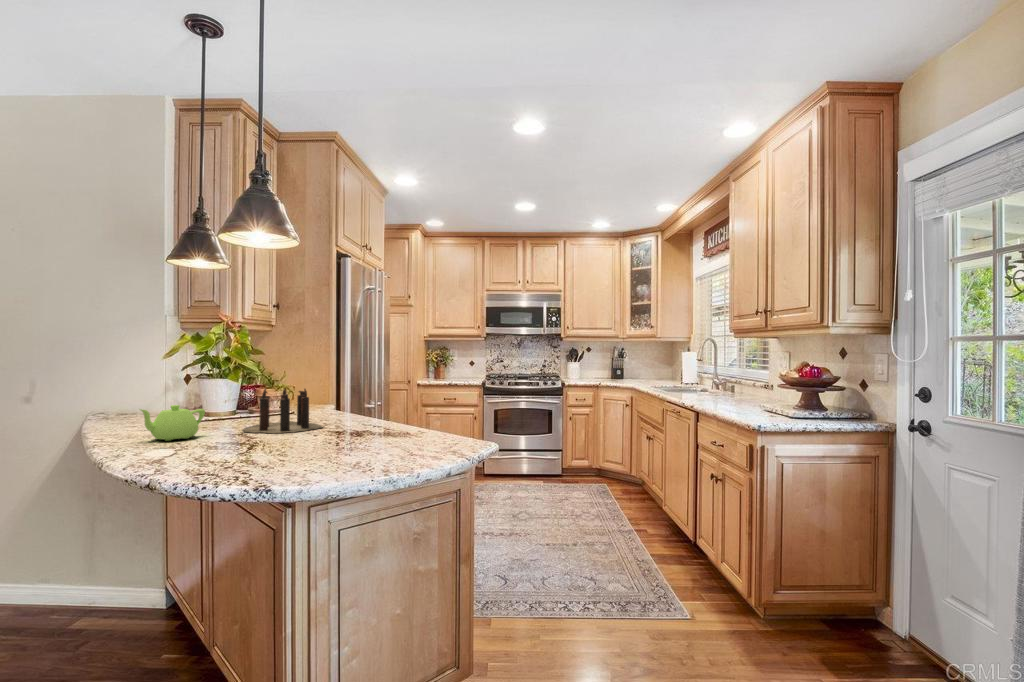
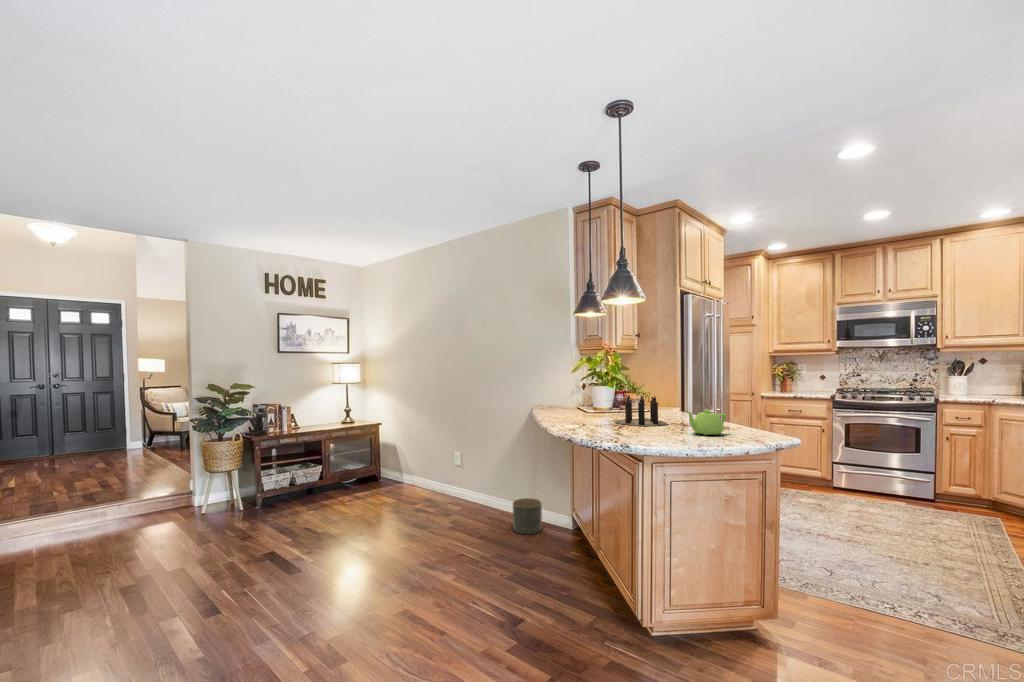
teapot: present [140,405,205,441] -> present [687,410,726,435]
planter: none [39,570,102,637] -> present [513,498,542,534]

